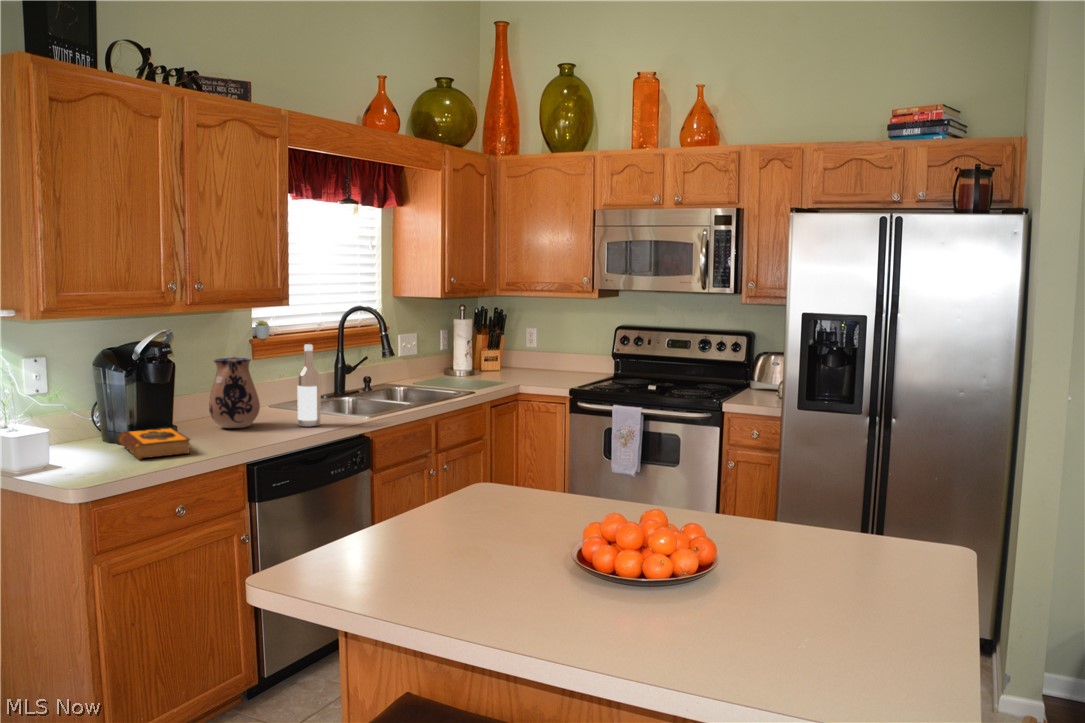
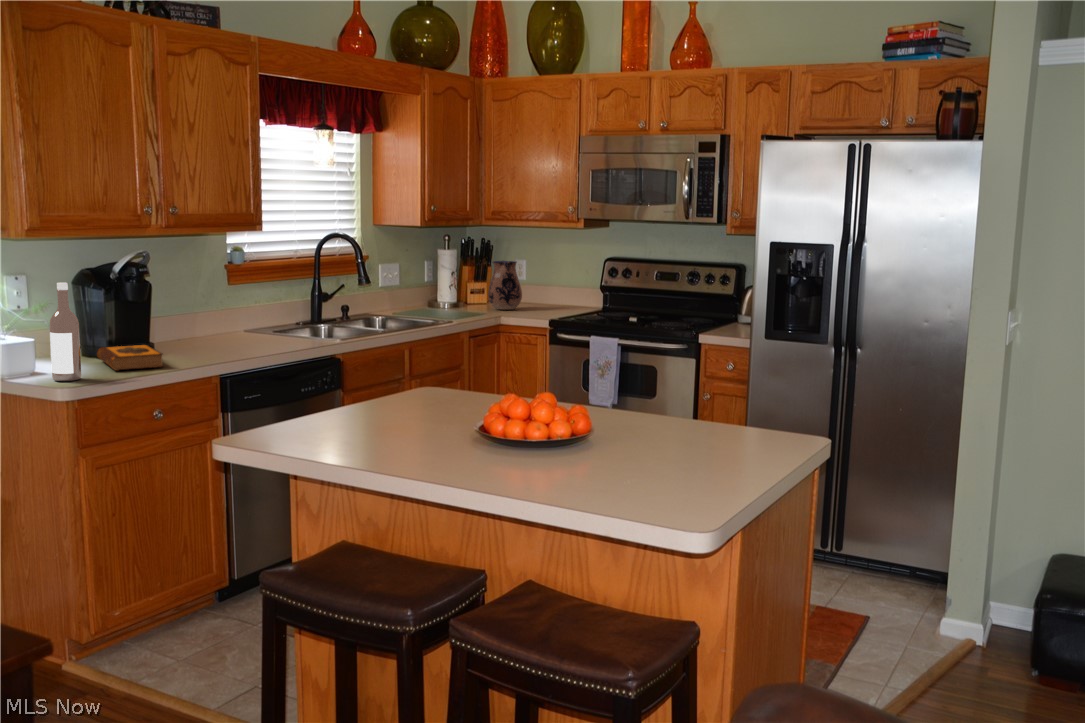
wine bottle: present [297,344,321,427] -> present [50,282,81,381]
ceramic pitcher: present [209,357,260,428] -> present [488,261,522,310]

